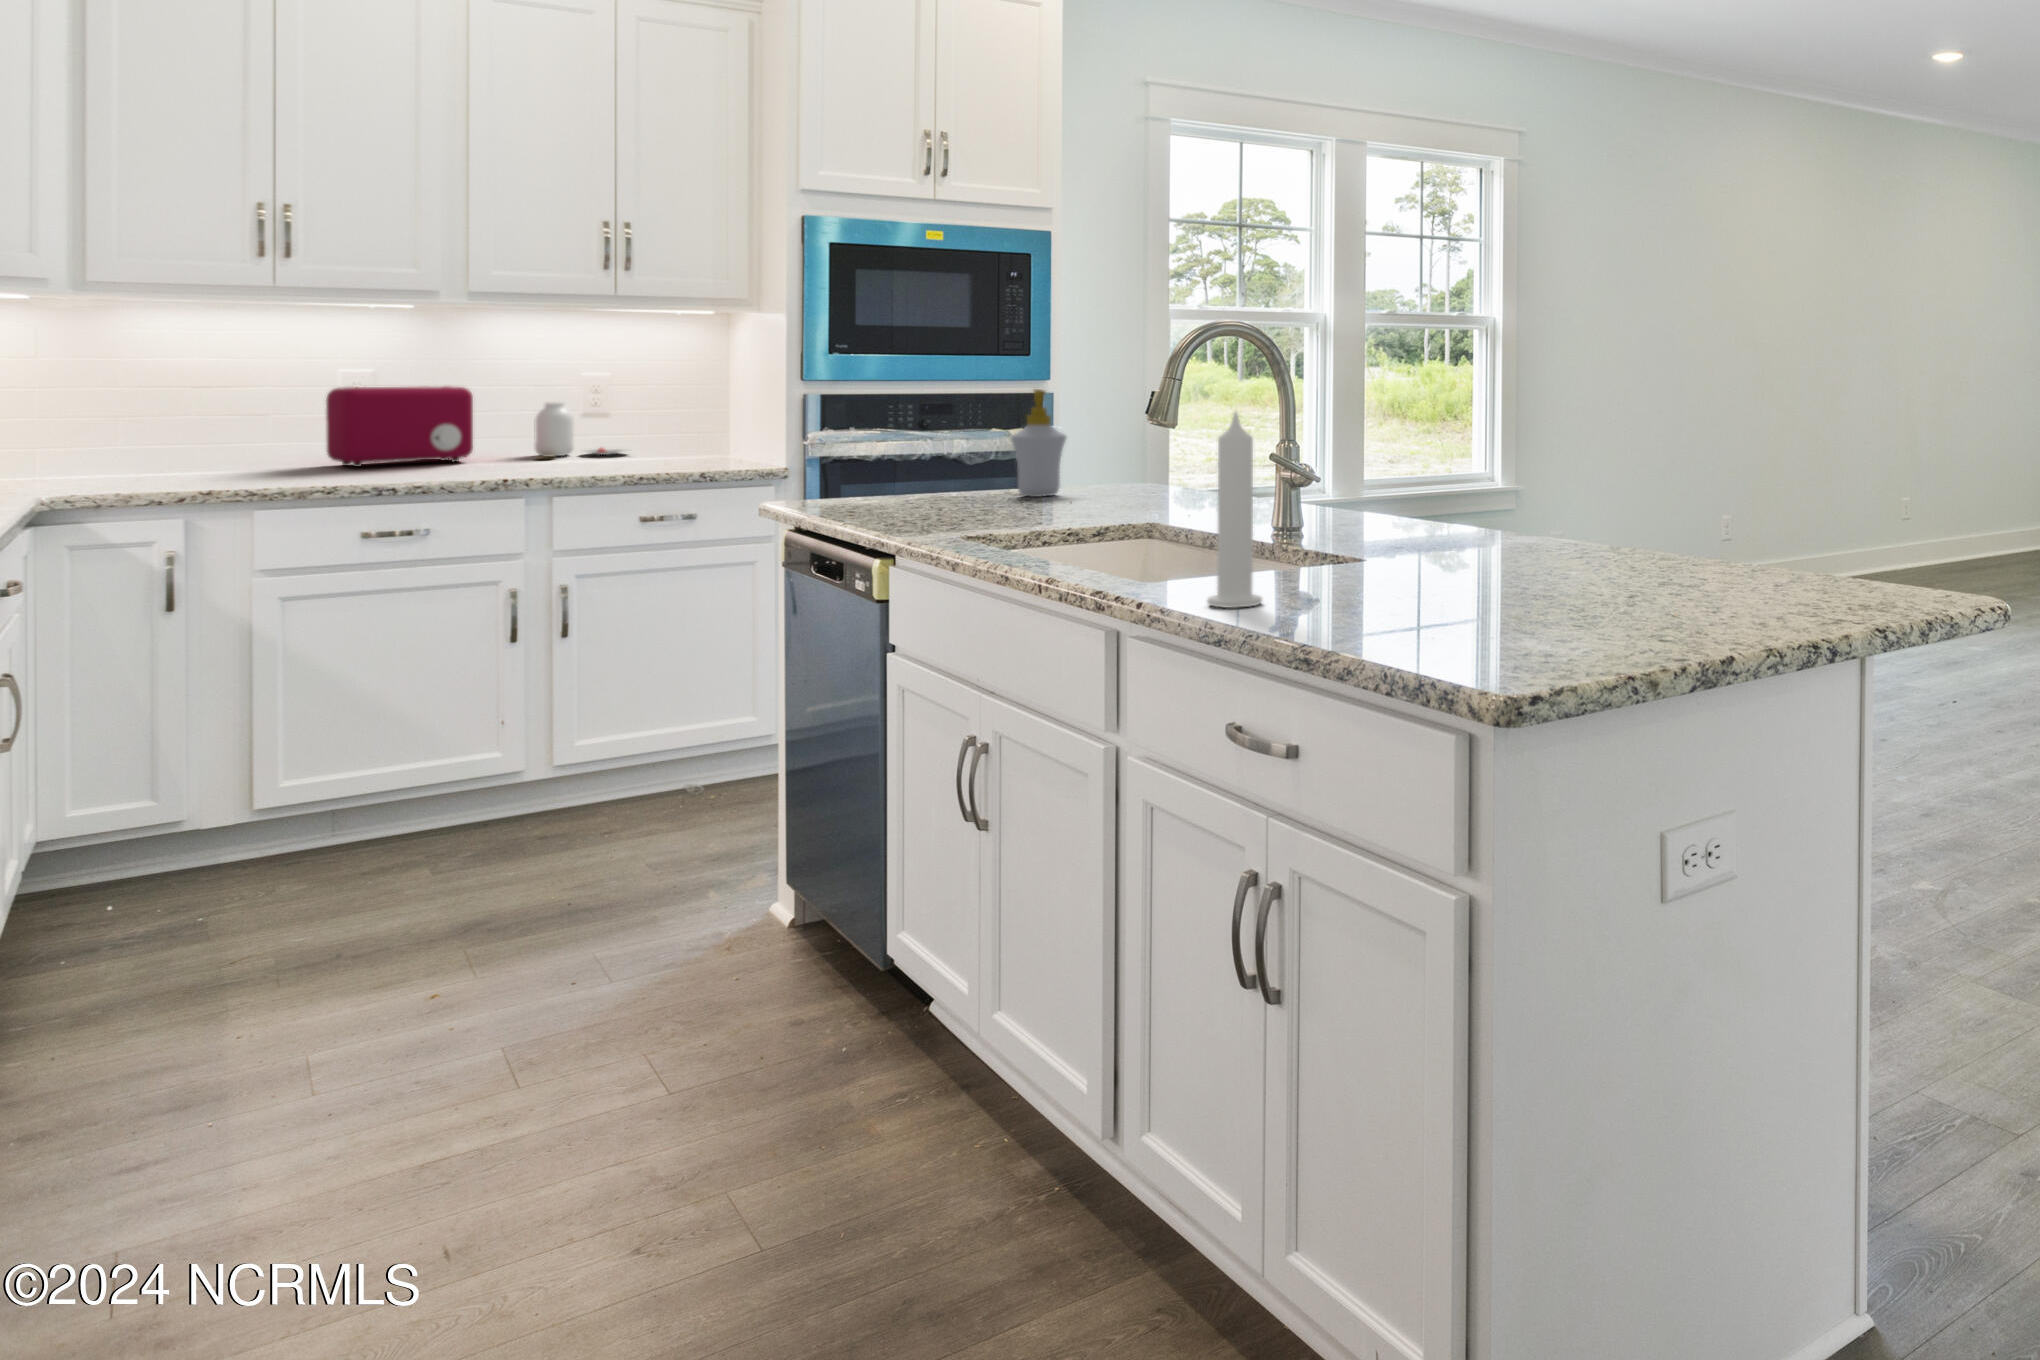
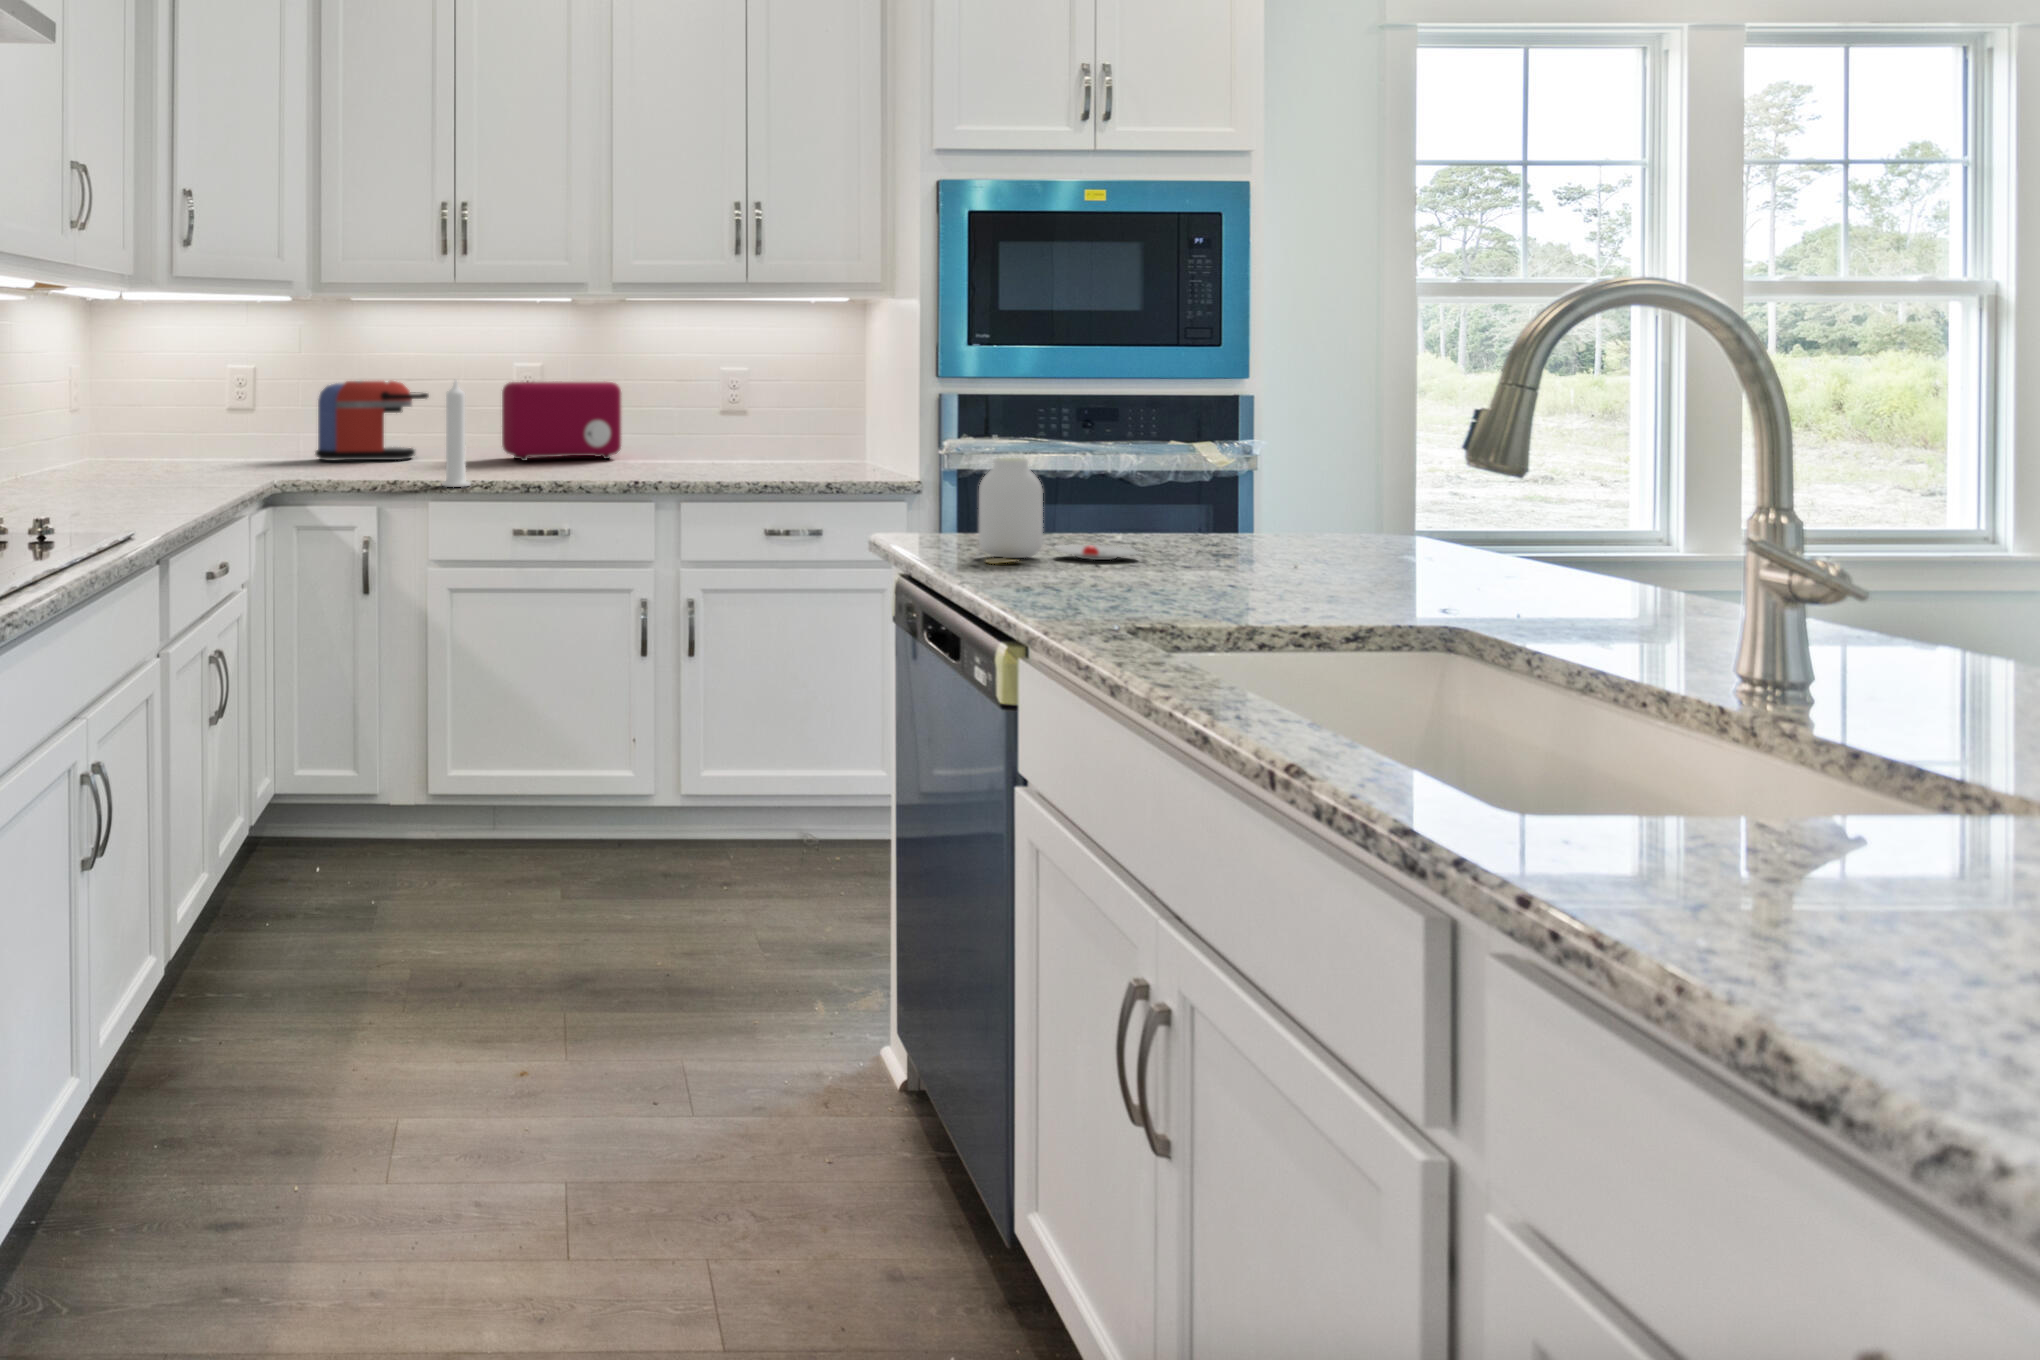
coffee maker: none [68,387,228,476] -> present [316,381,429,460]
soap bottle: present [1011,389,1066,497] -> none [1199,394,1284,549]
jar: present [534,402,625,457] -> present [979,458,1140,564]
candle: present [1207,413,1262,608] -> present [442,380,470,487]

